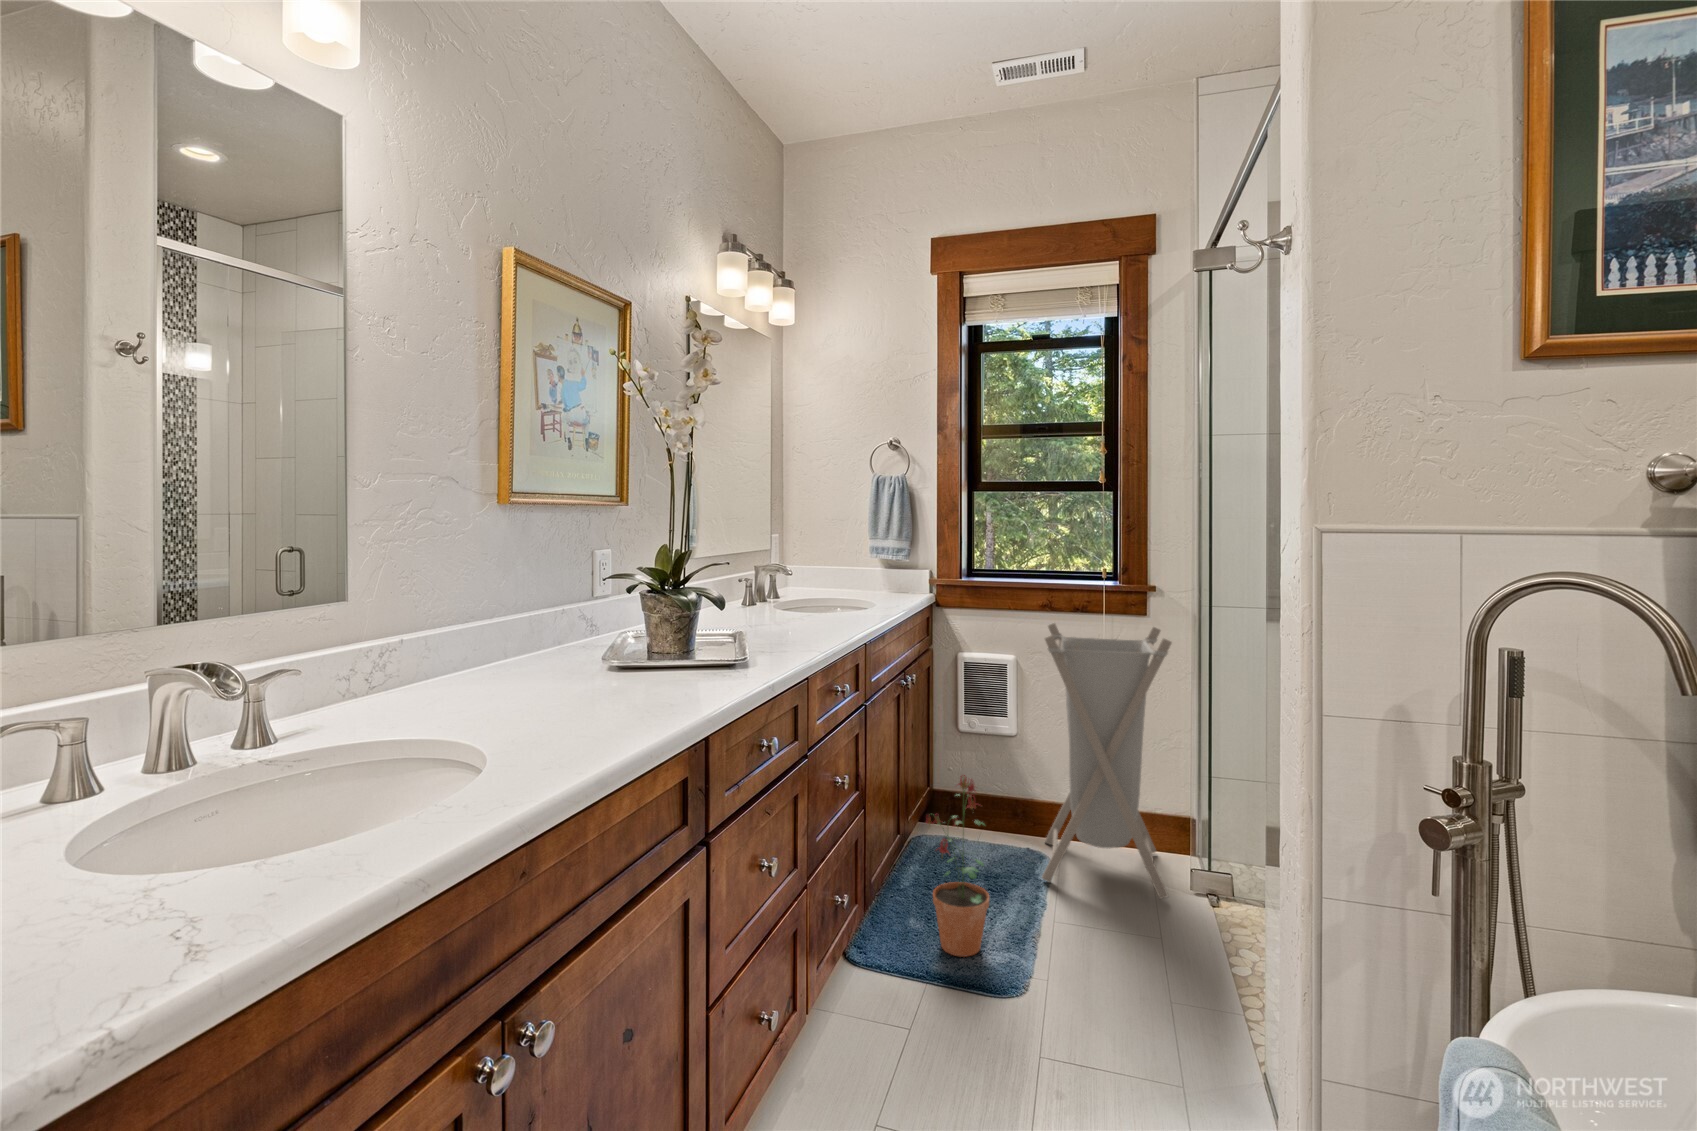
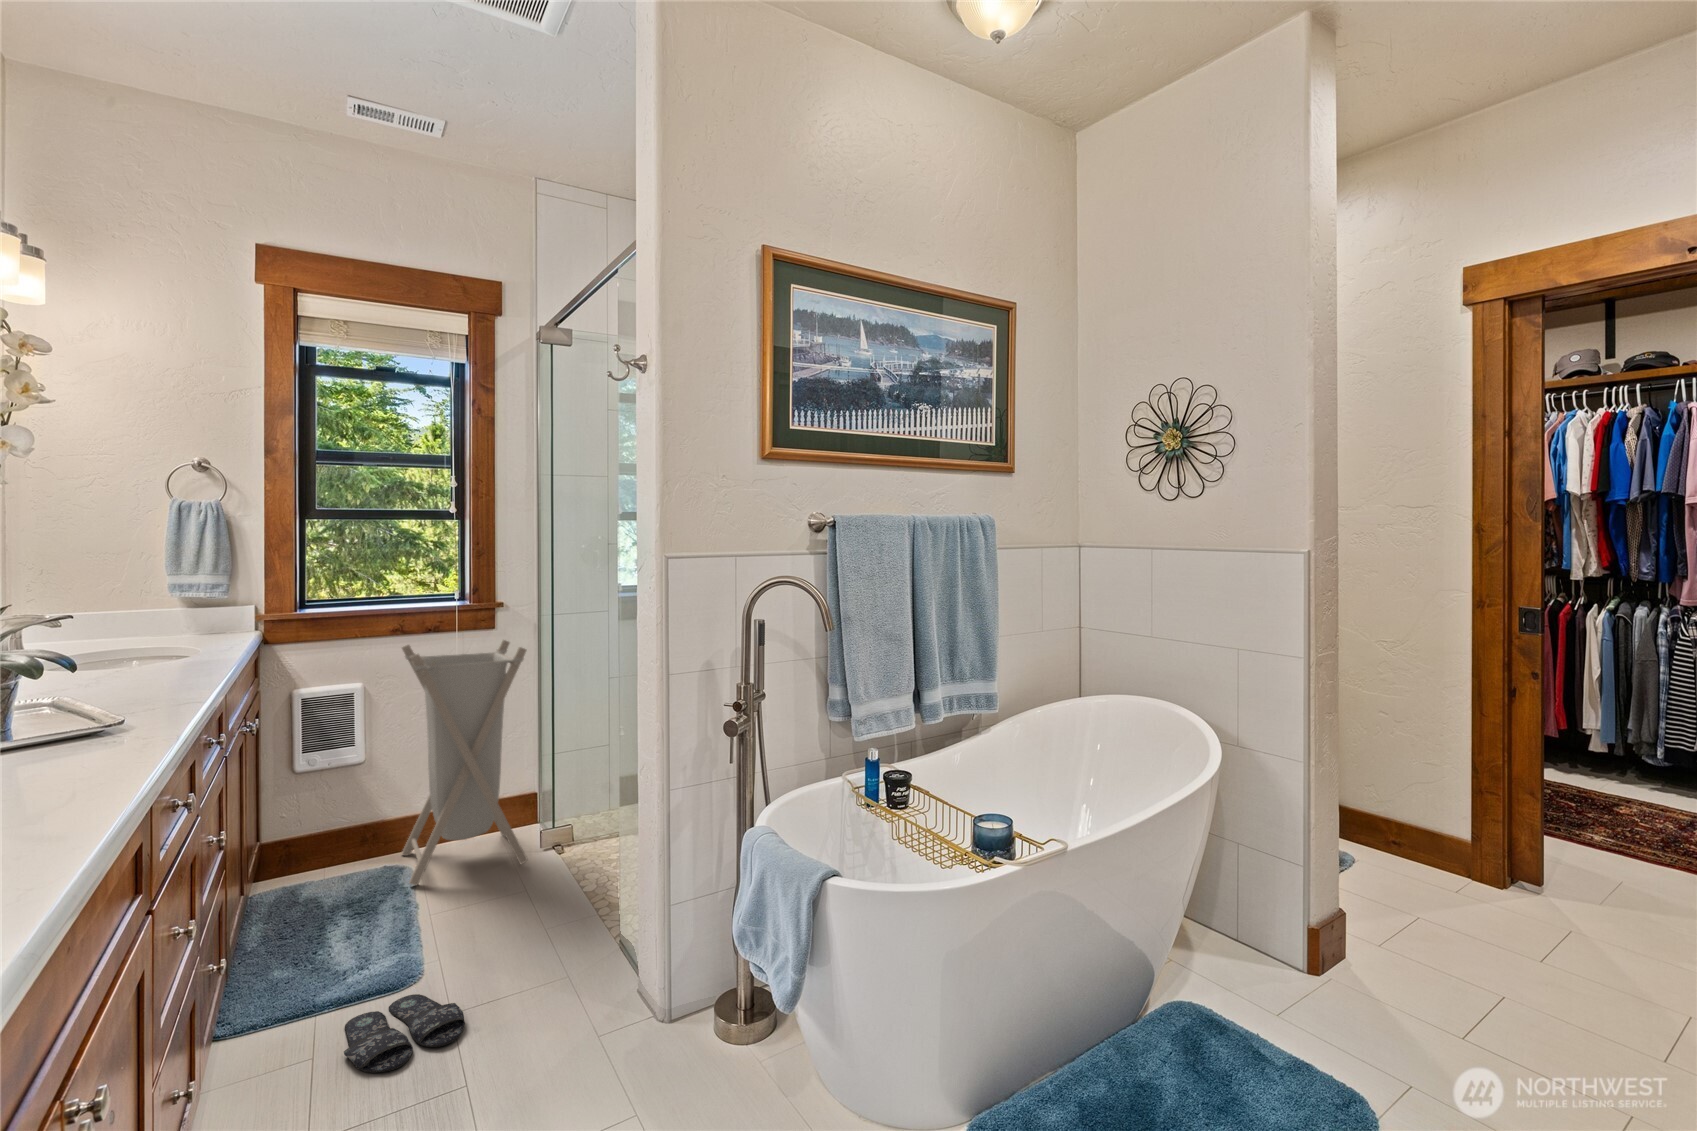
potted plant: present [926,775,989,957] -> none [287,797,374,977]
slippers: none [933,1010,1049,1098] -> present [344,994,465,1073]

